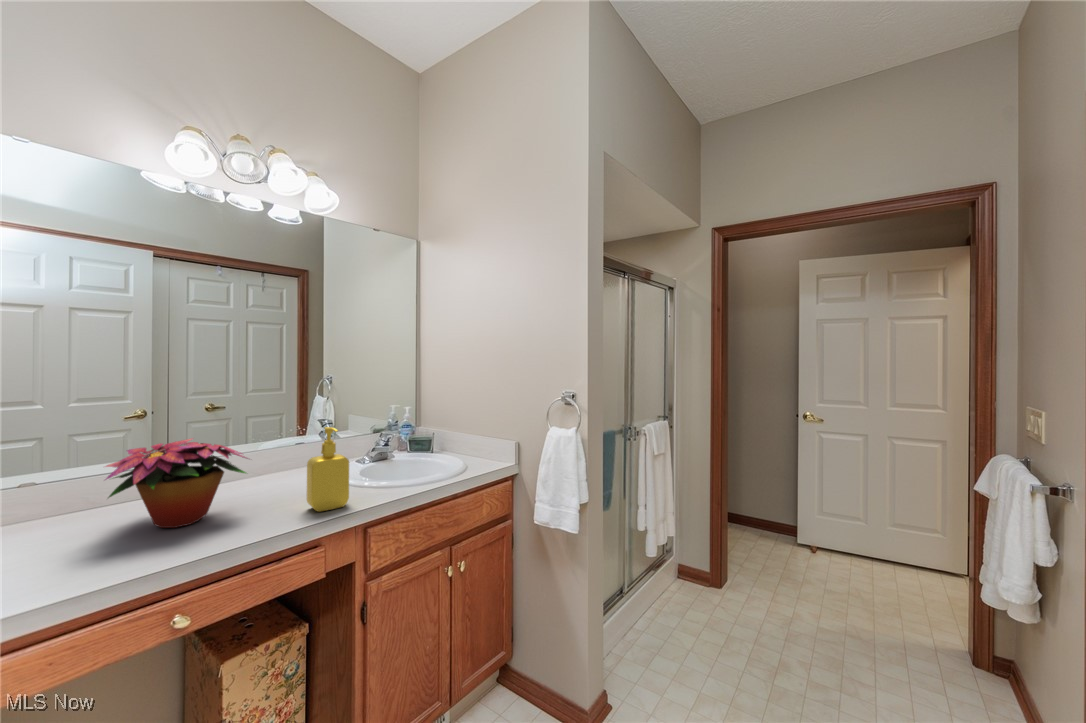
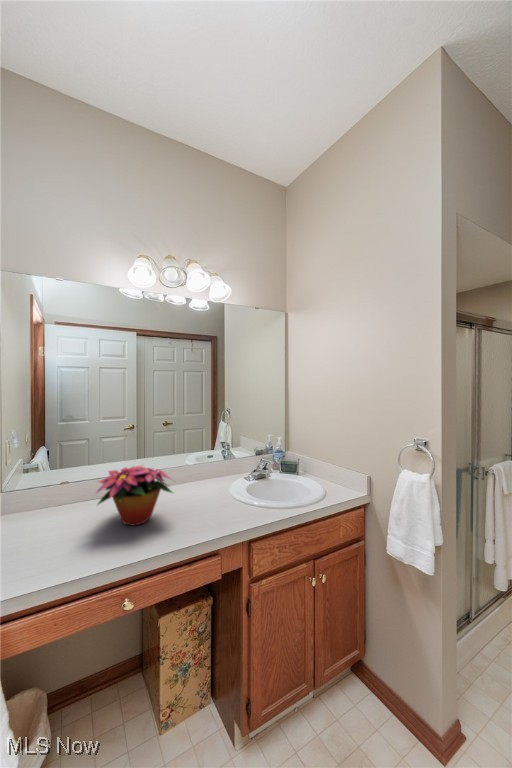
soap dispenser: present [307,427,349,512] -> none [210,462,239,526]

